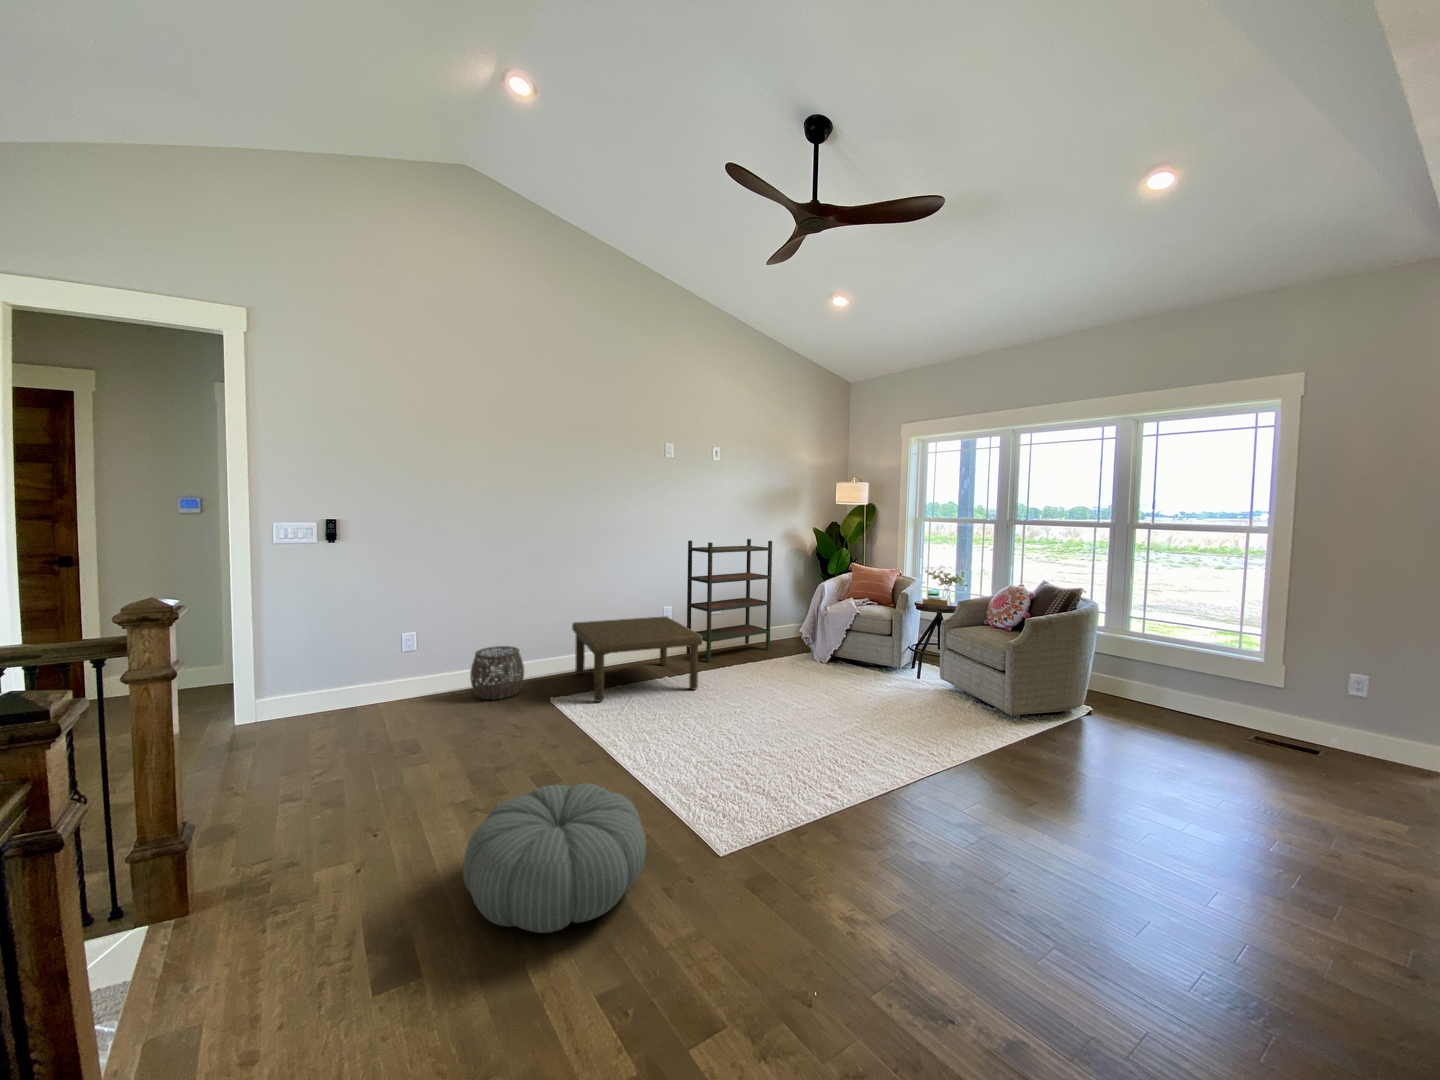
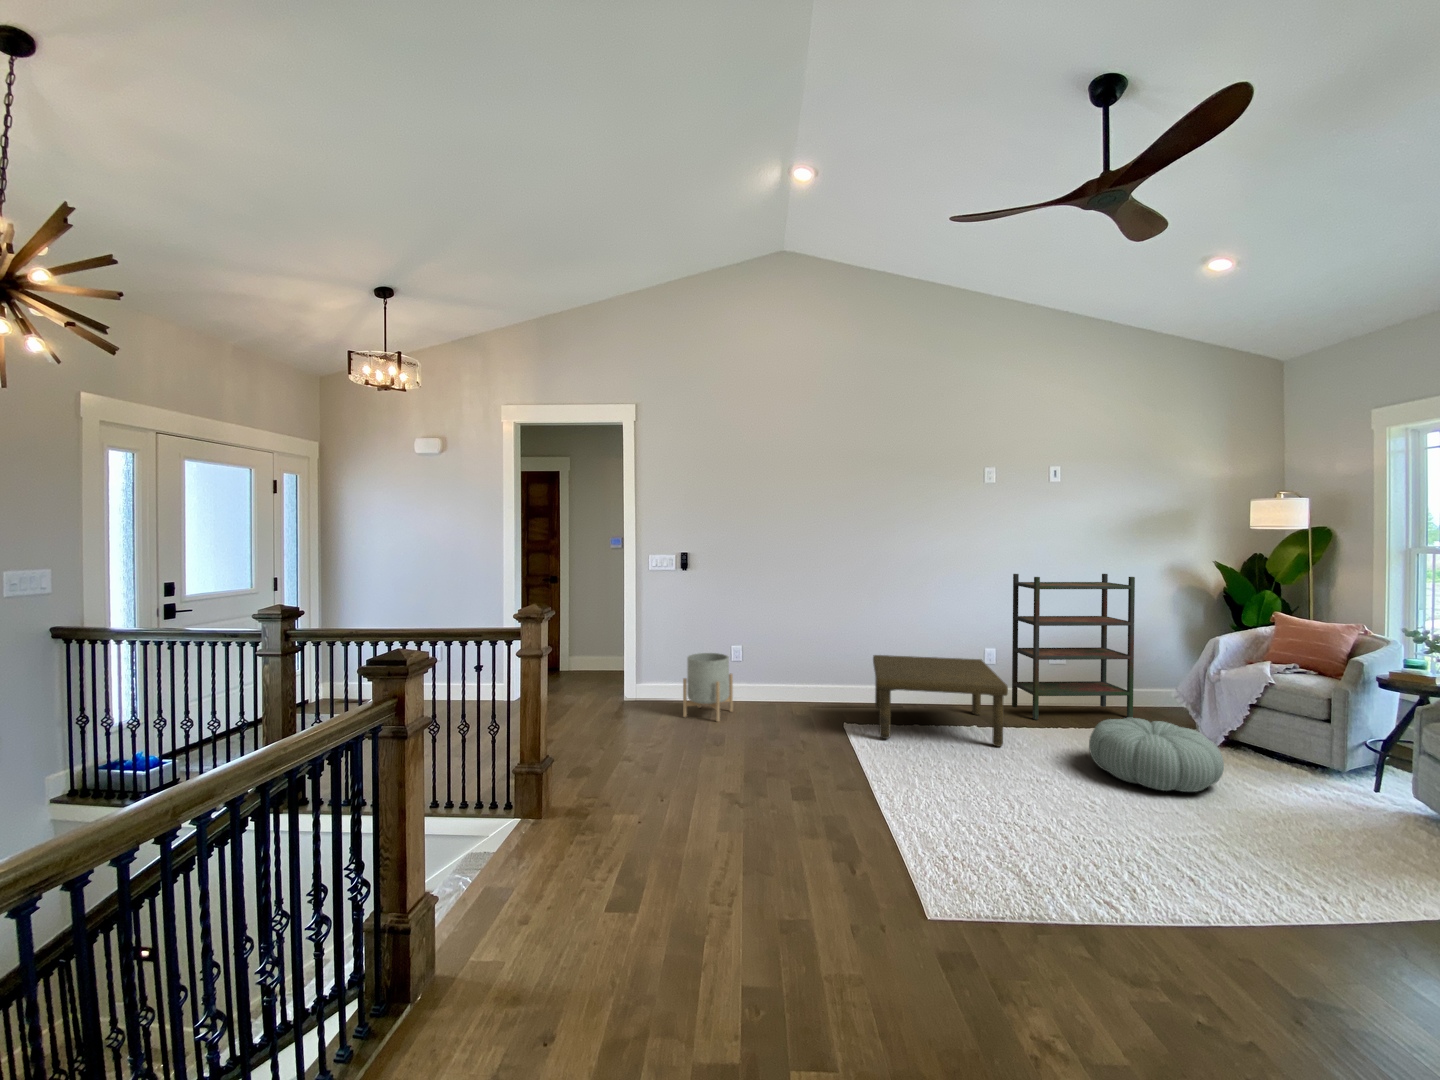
planter: none [357,640,421,721] -> present [683,653,733,721]
woven basket: present [470,646,524,700] -> none [771,669,820,720]
pouf: present [463,783,646,933] -> present [1089,718,1224,792]

